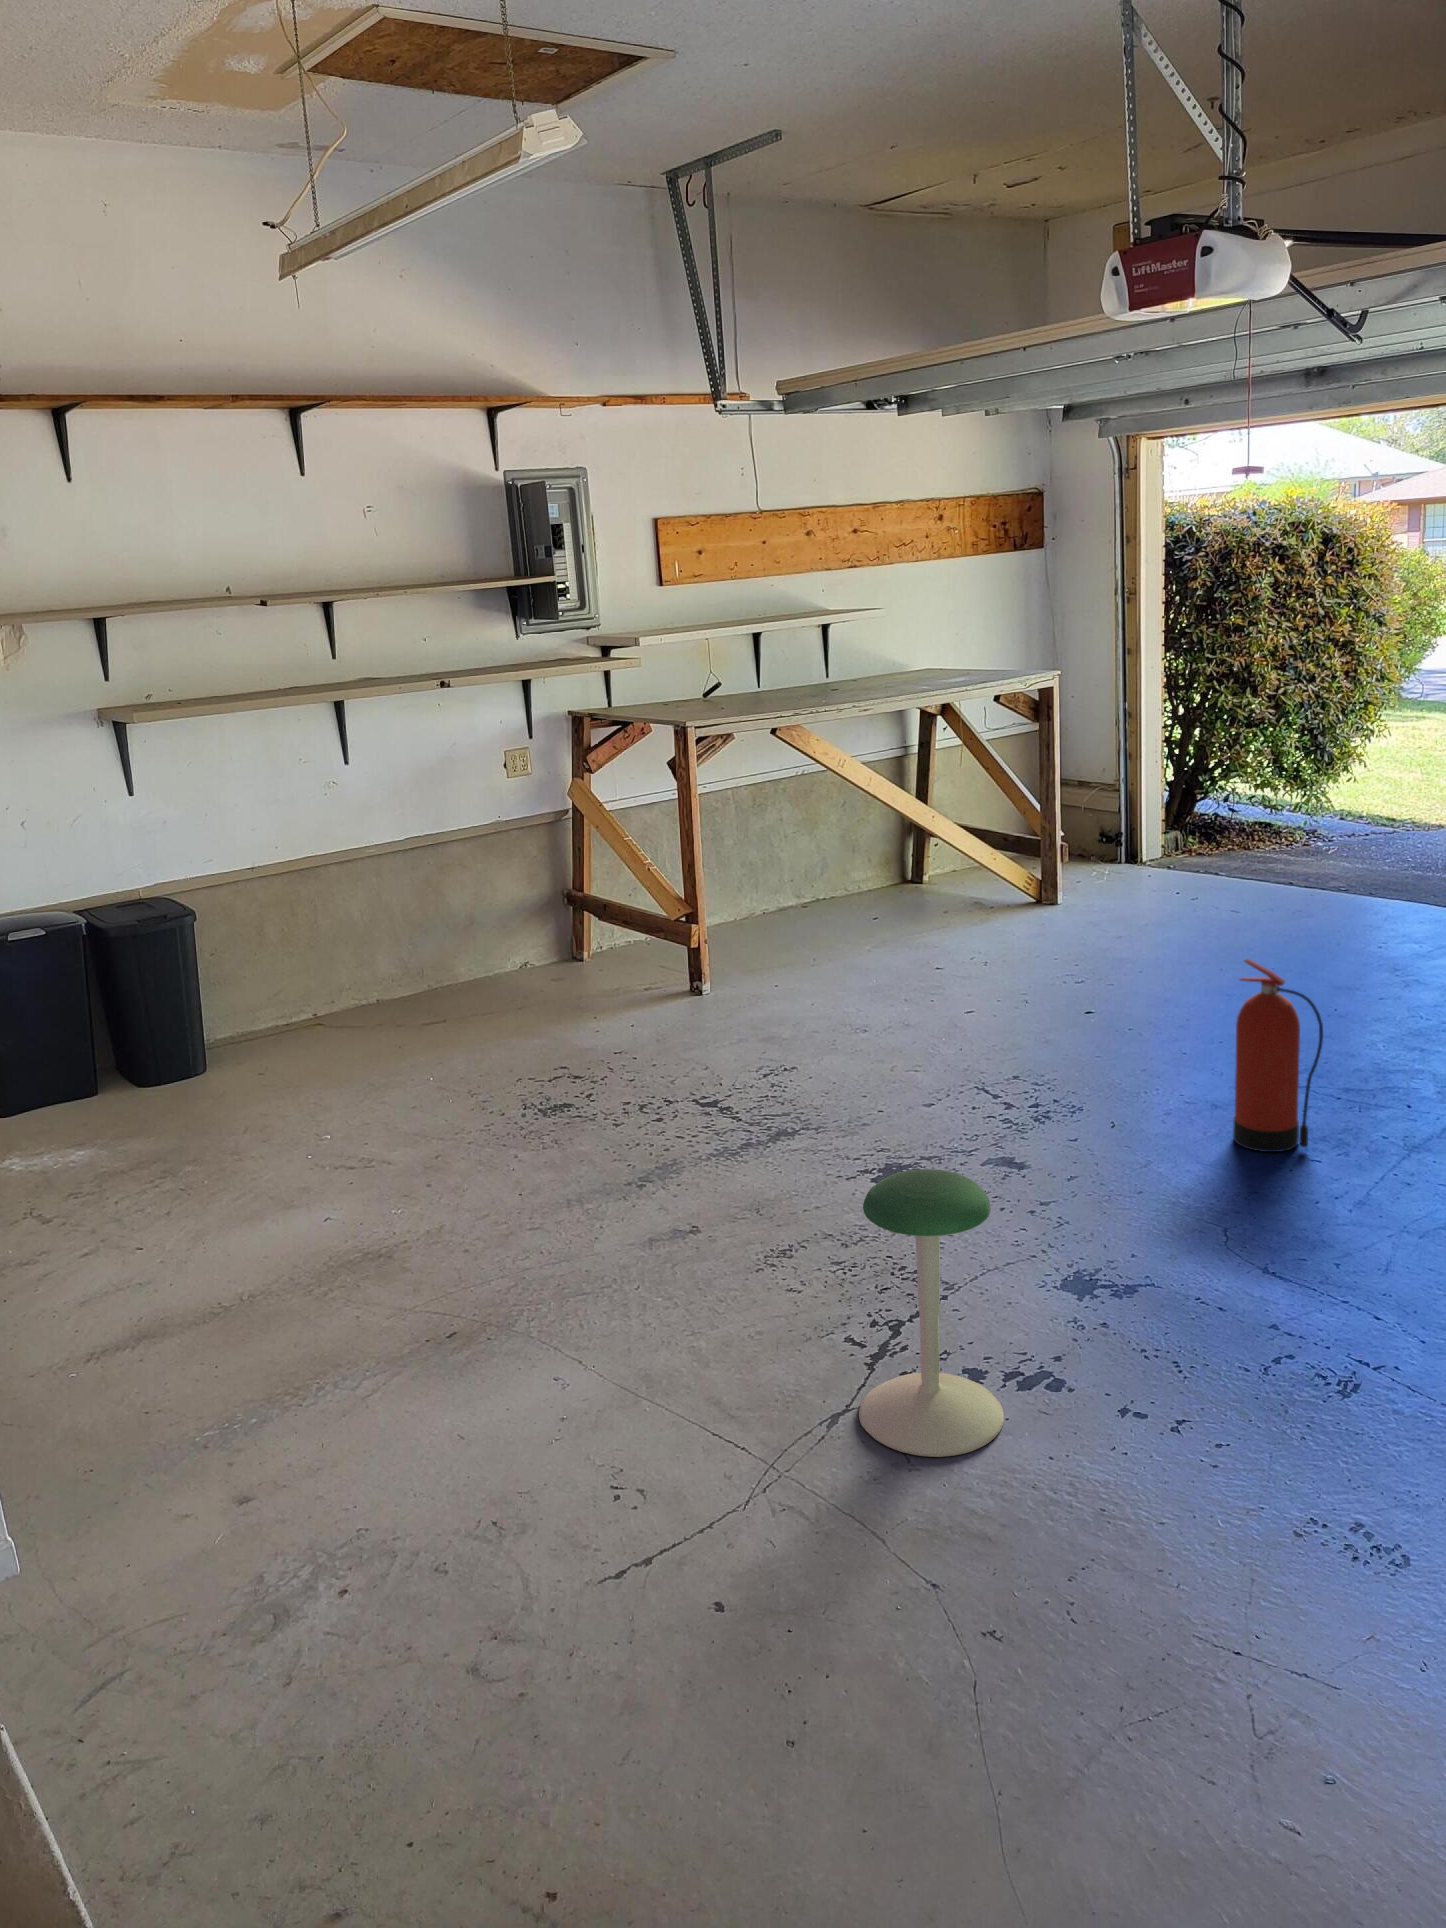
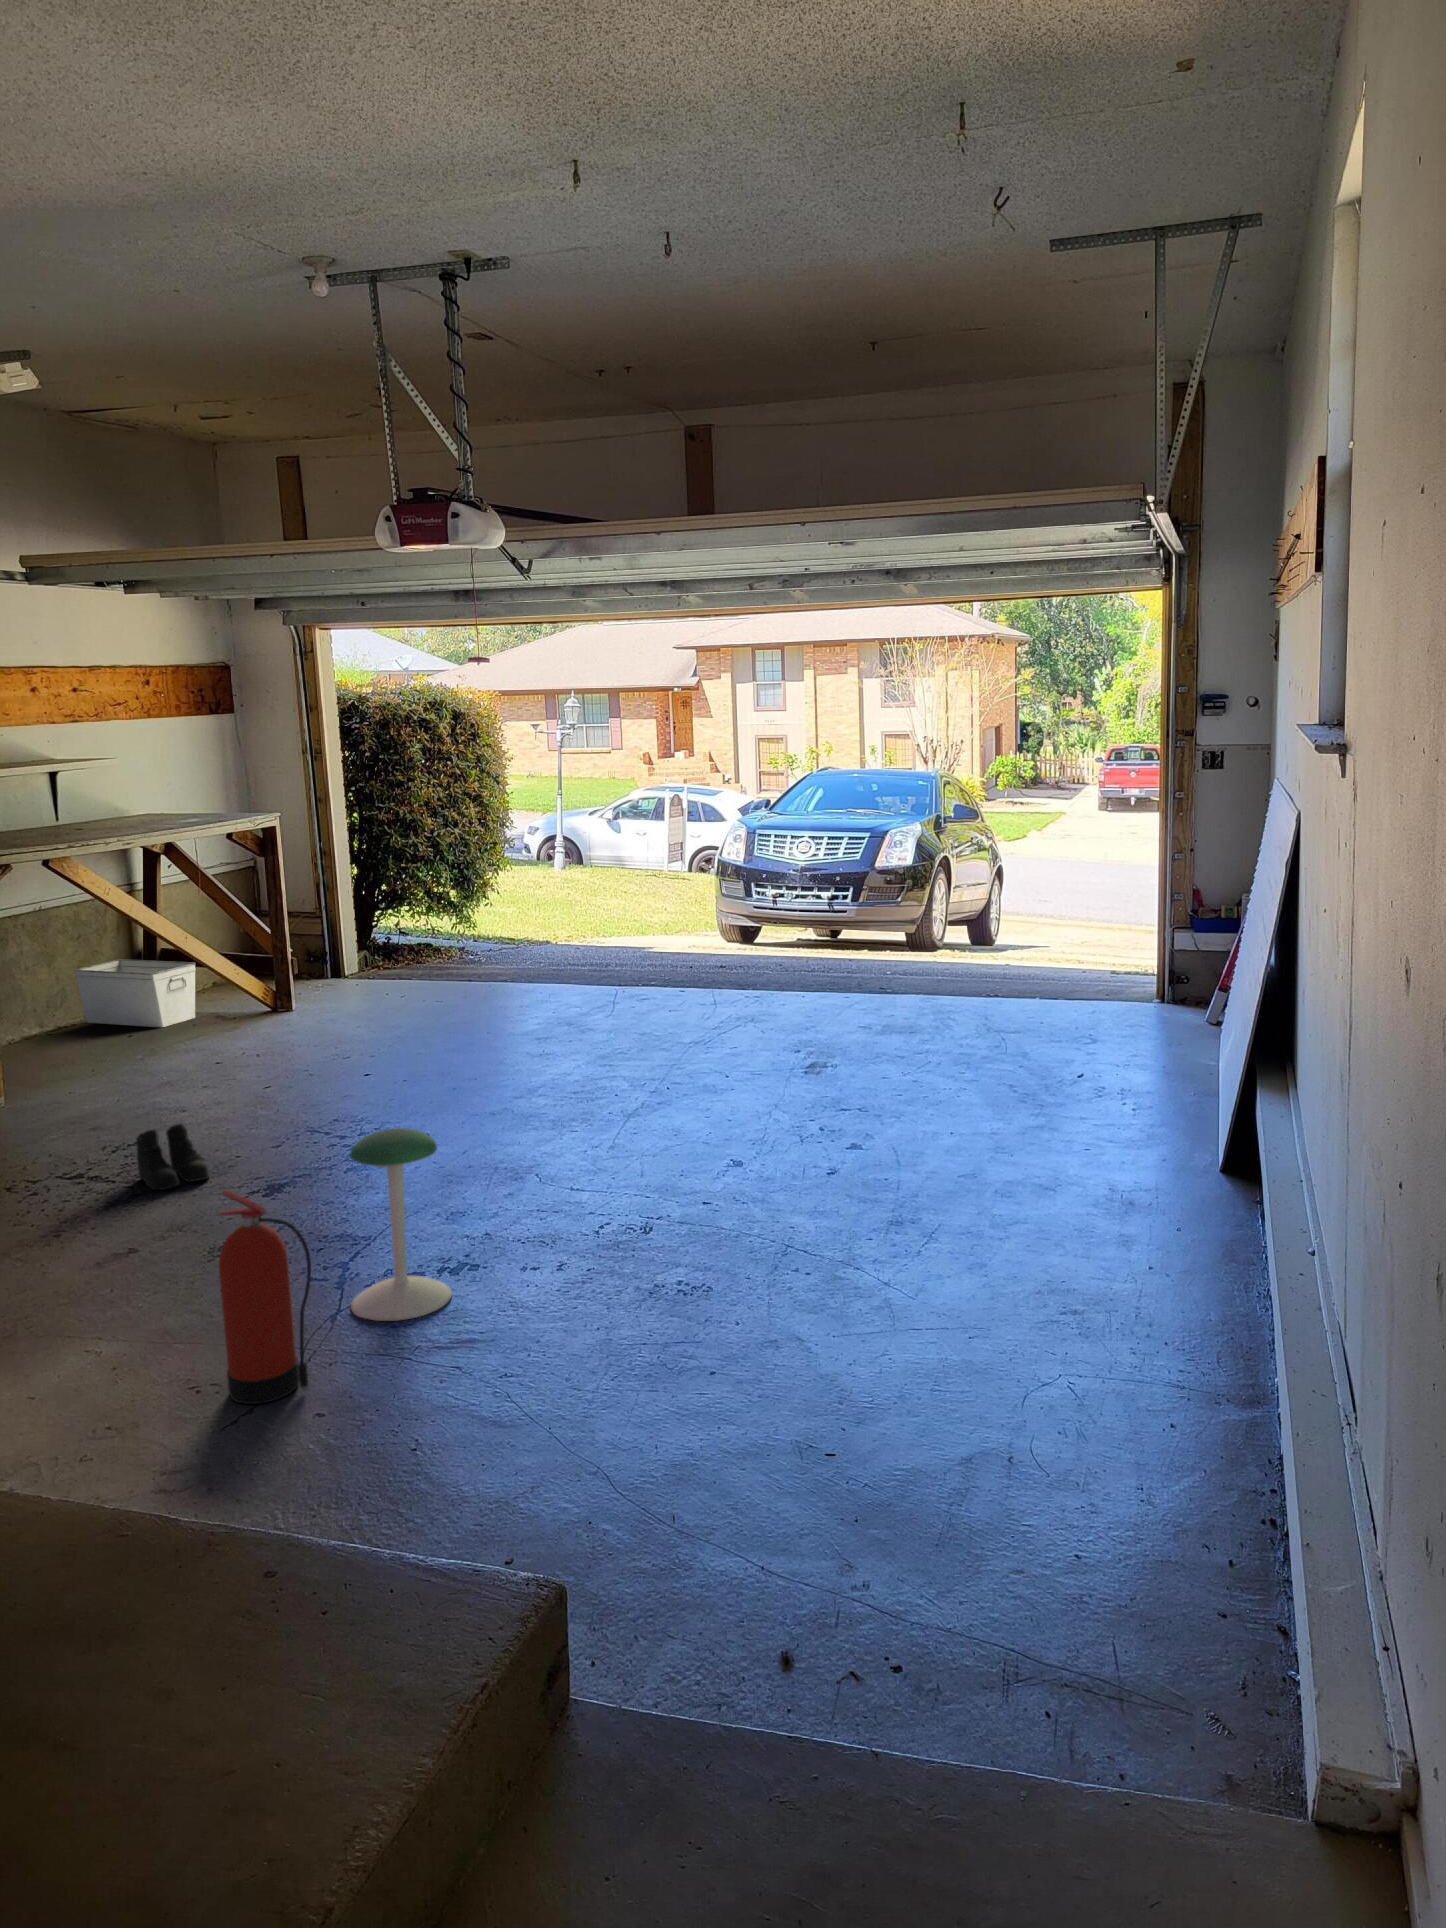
storage bin: none [834,831,953,912] -> present [75,959,196,1027]
fire extinguisher: present [1233,959,1323,1152] -> present [218,1190,311,1404]
boots: none [761,1059,833,1138] -> present [136,1123,210,1190]

